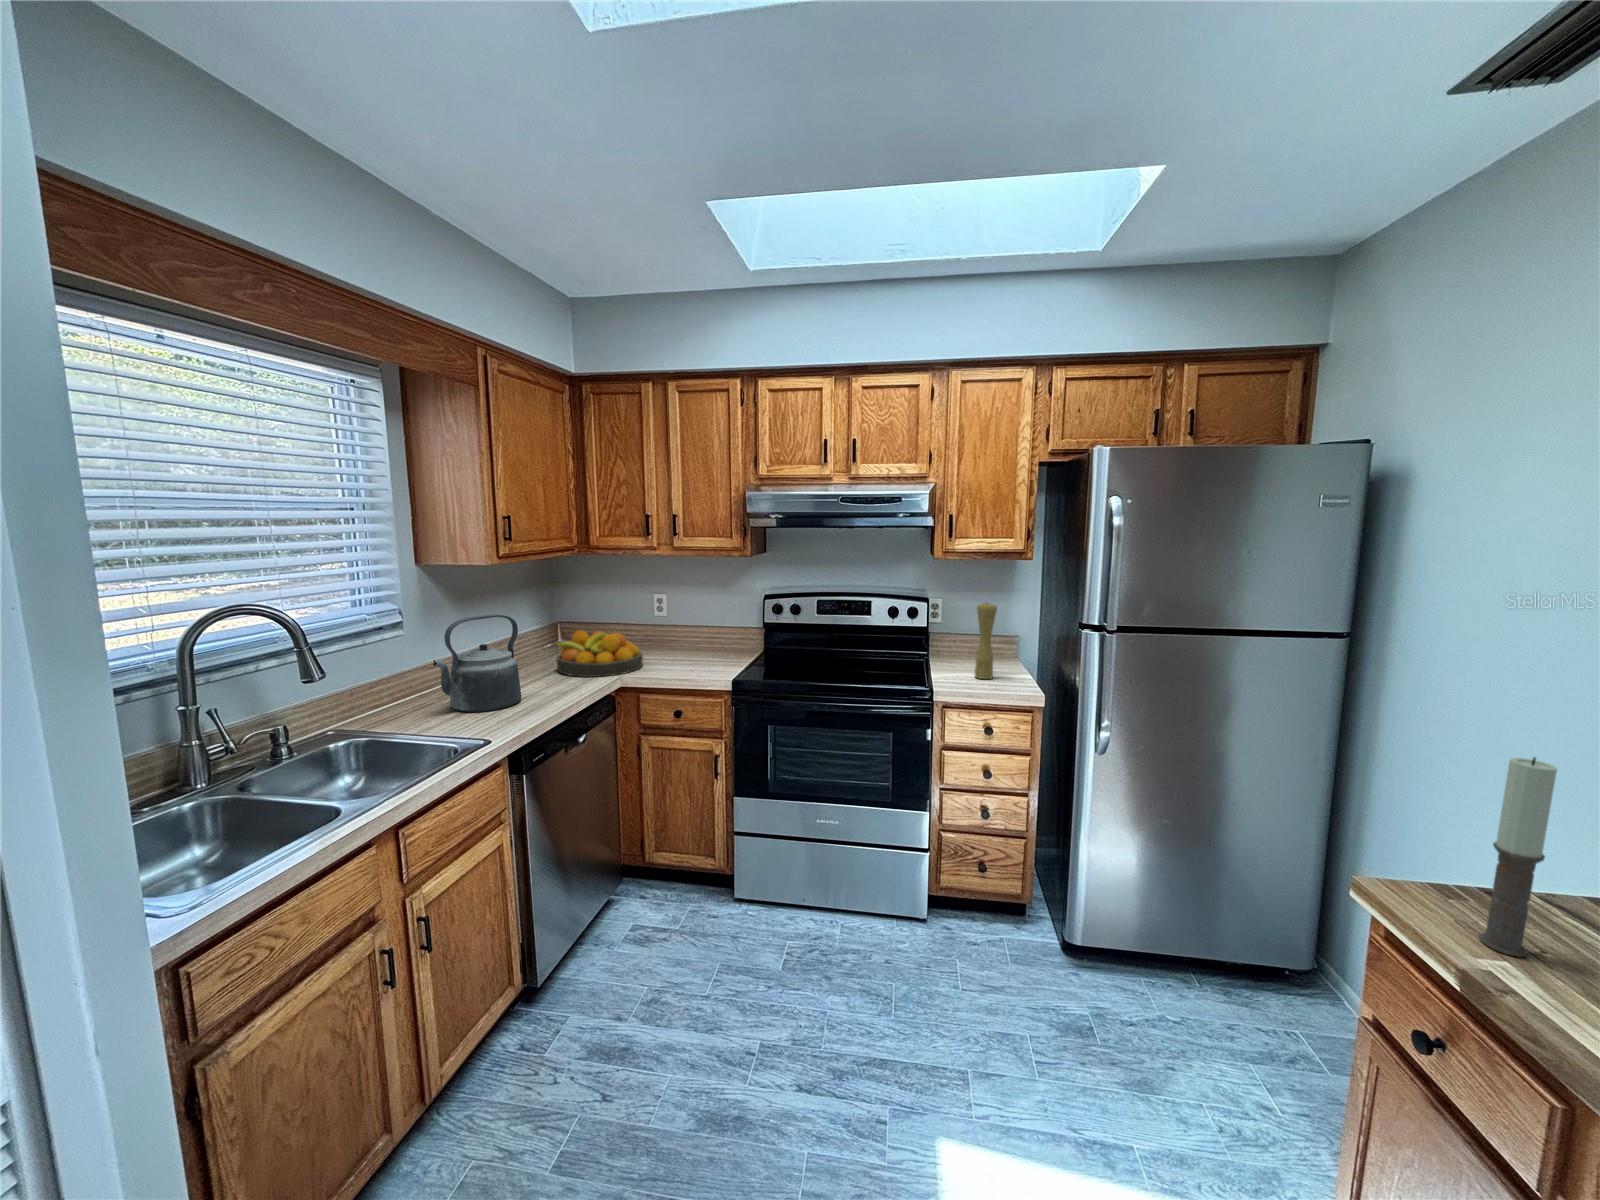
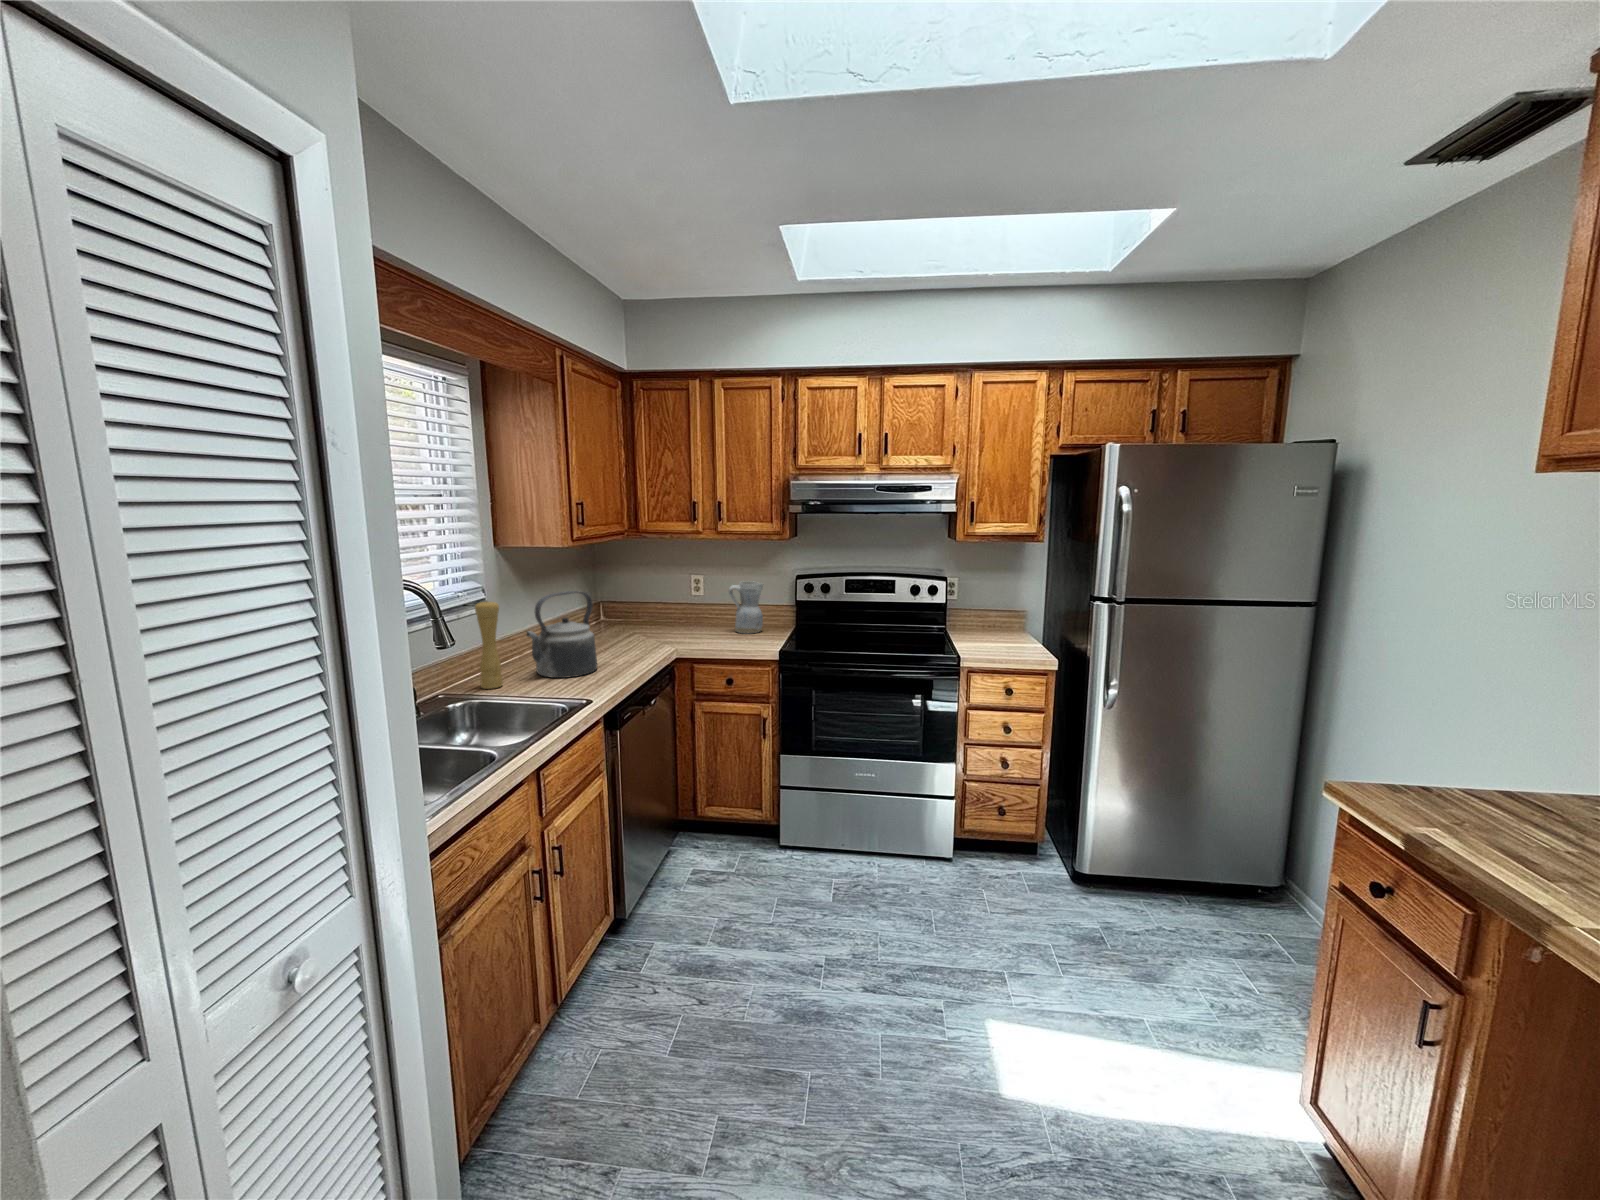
ceramic pitcher: none [689,601,727,659] -> present [729,581,763,633]
pepper mill: present [975,603,997,679] -> present [475,601,503,689]
fruit bowl: present [555,631,643,677] -> none [611,608,690,649]
candle: present [1479,757,1557,957] -> none [1417,681,1473,827]

